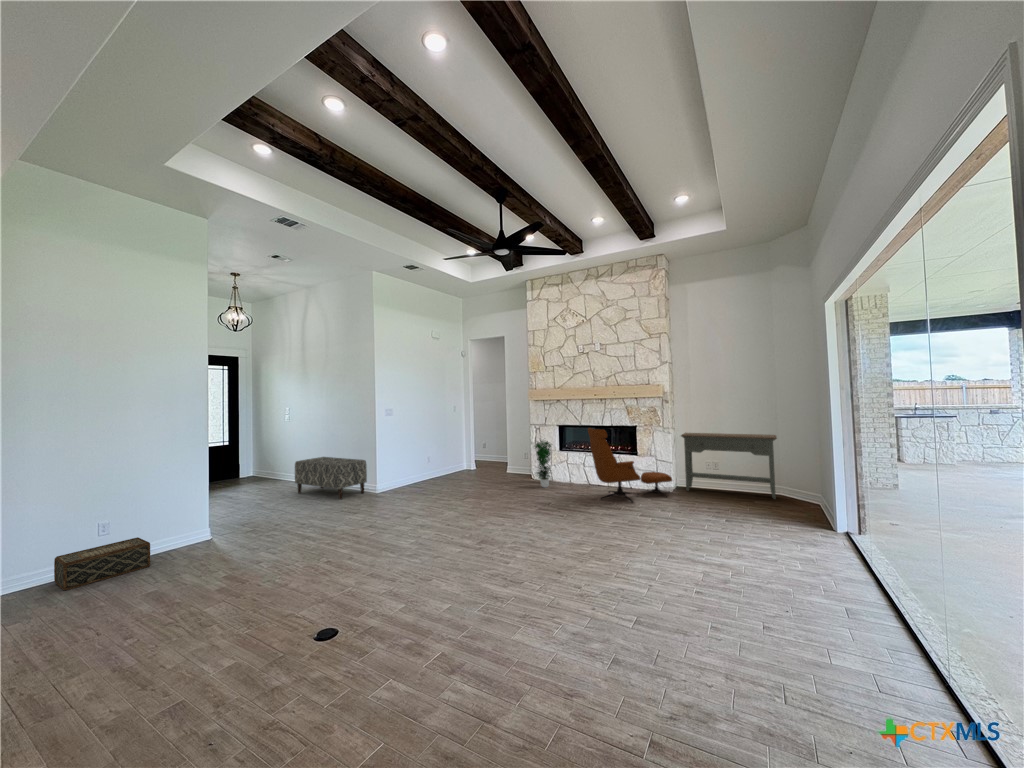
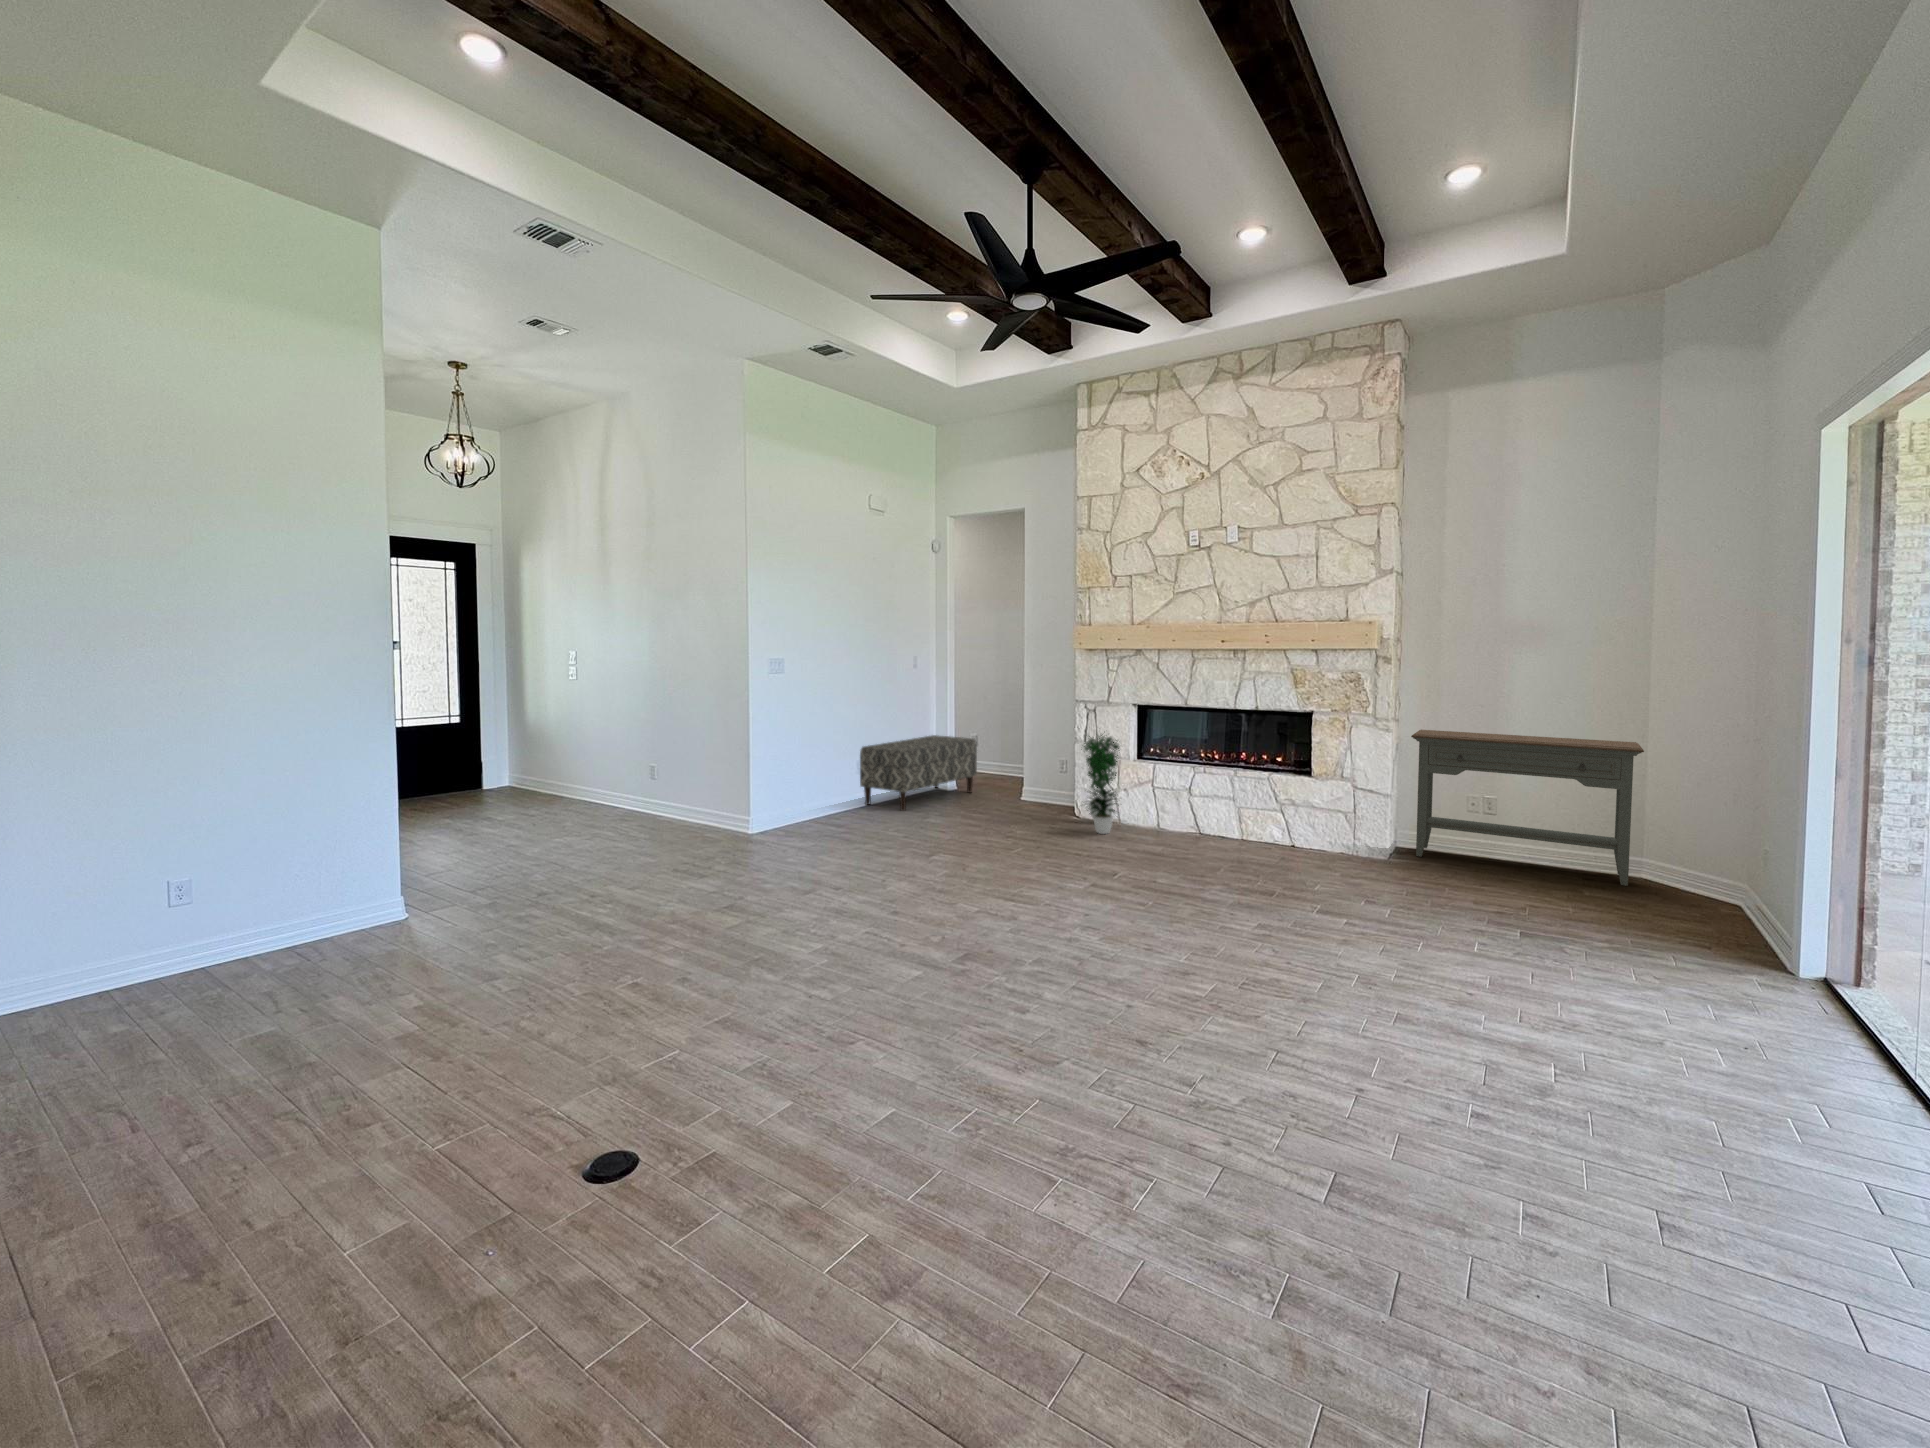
lounge chair: present [588,428,672,503] -> none [1204,712,1388,879]
bench: present [295,457,367,499] -> present [860,735,977,811]
woven basket: present [54,537,150,590] -> none [86,907,281,1014]

